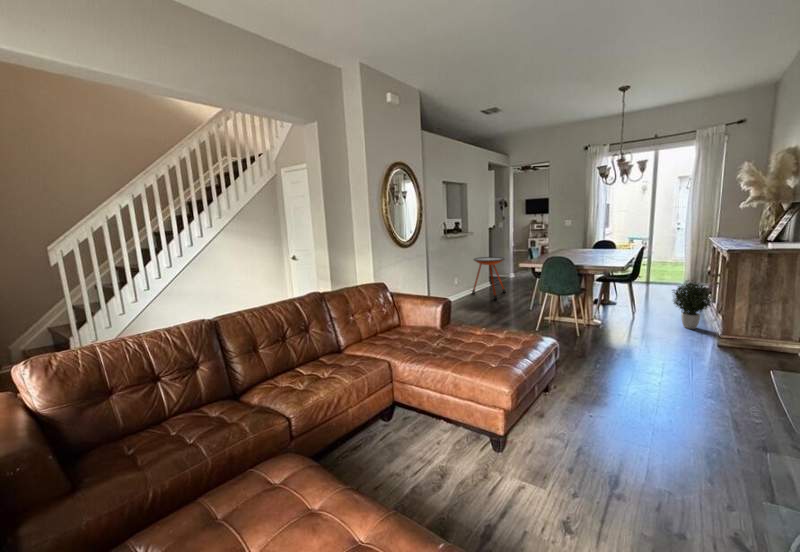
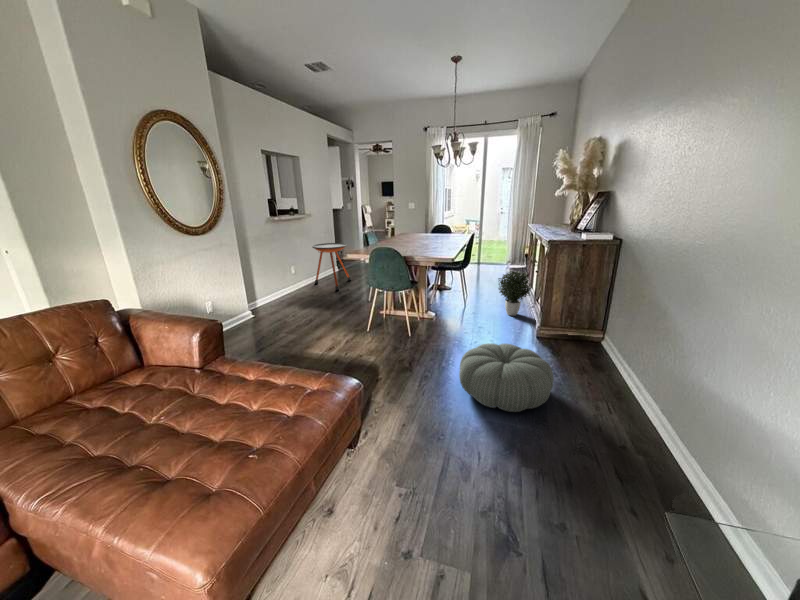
pouf: none [631,338,730,391] -> present [459,344,554,412]

